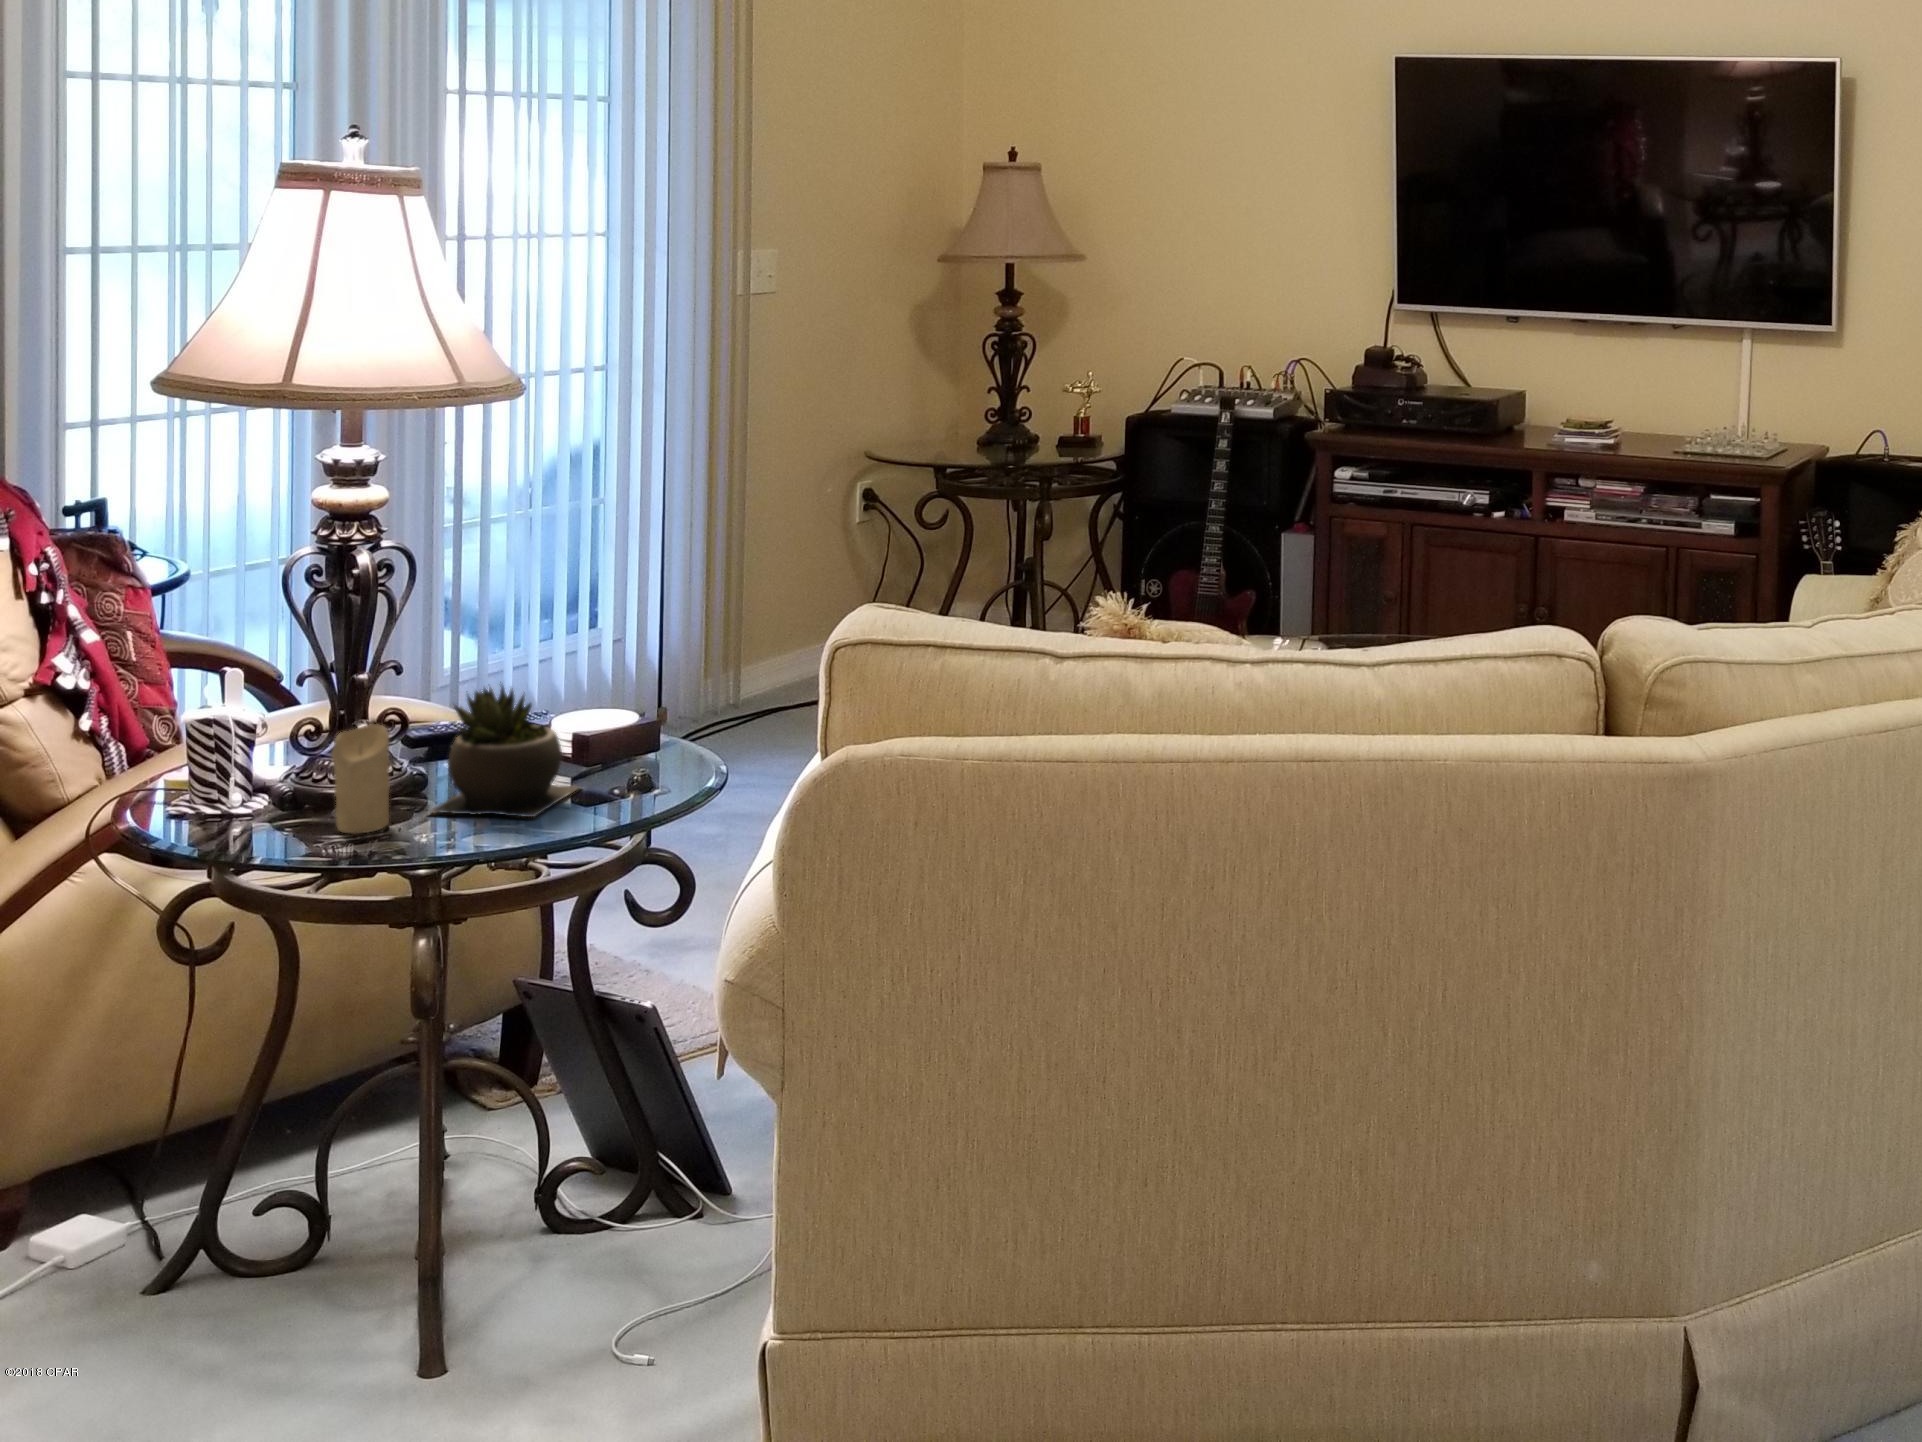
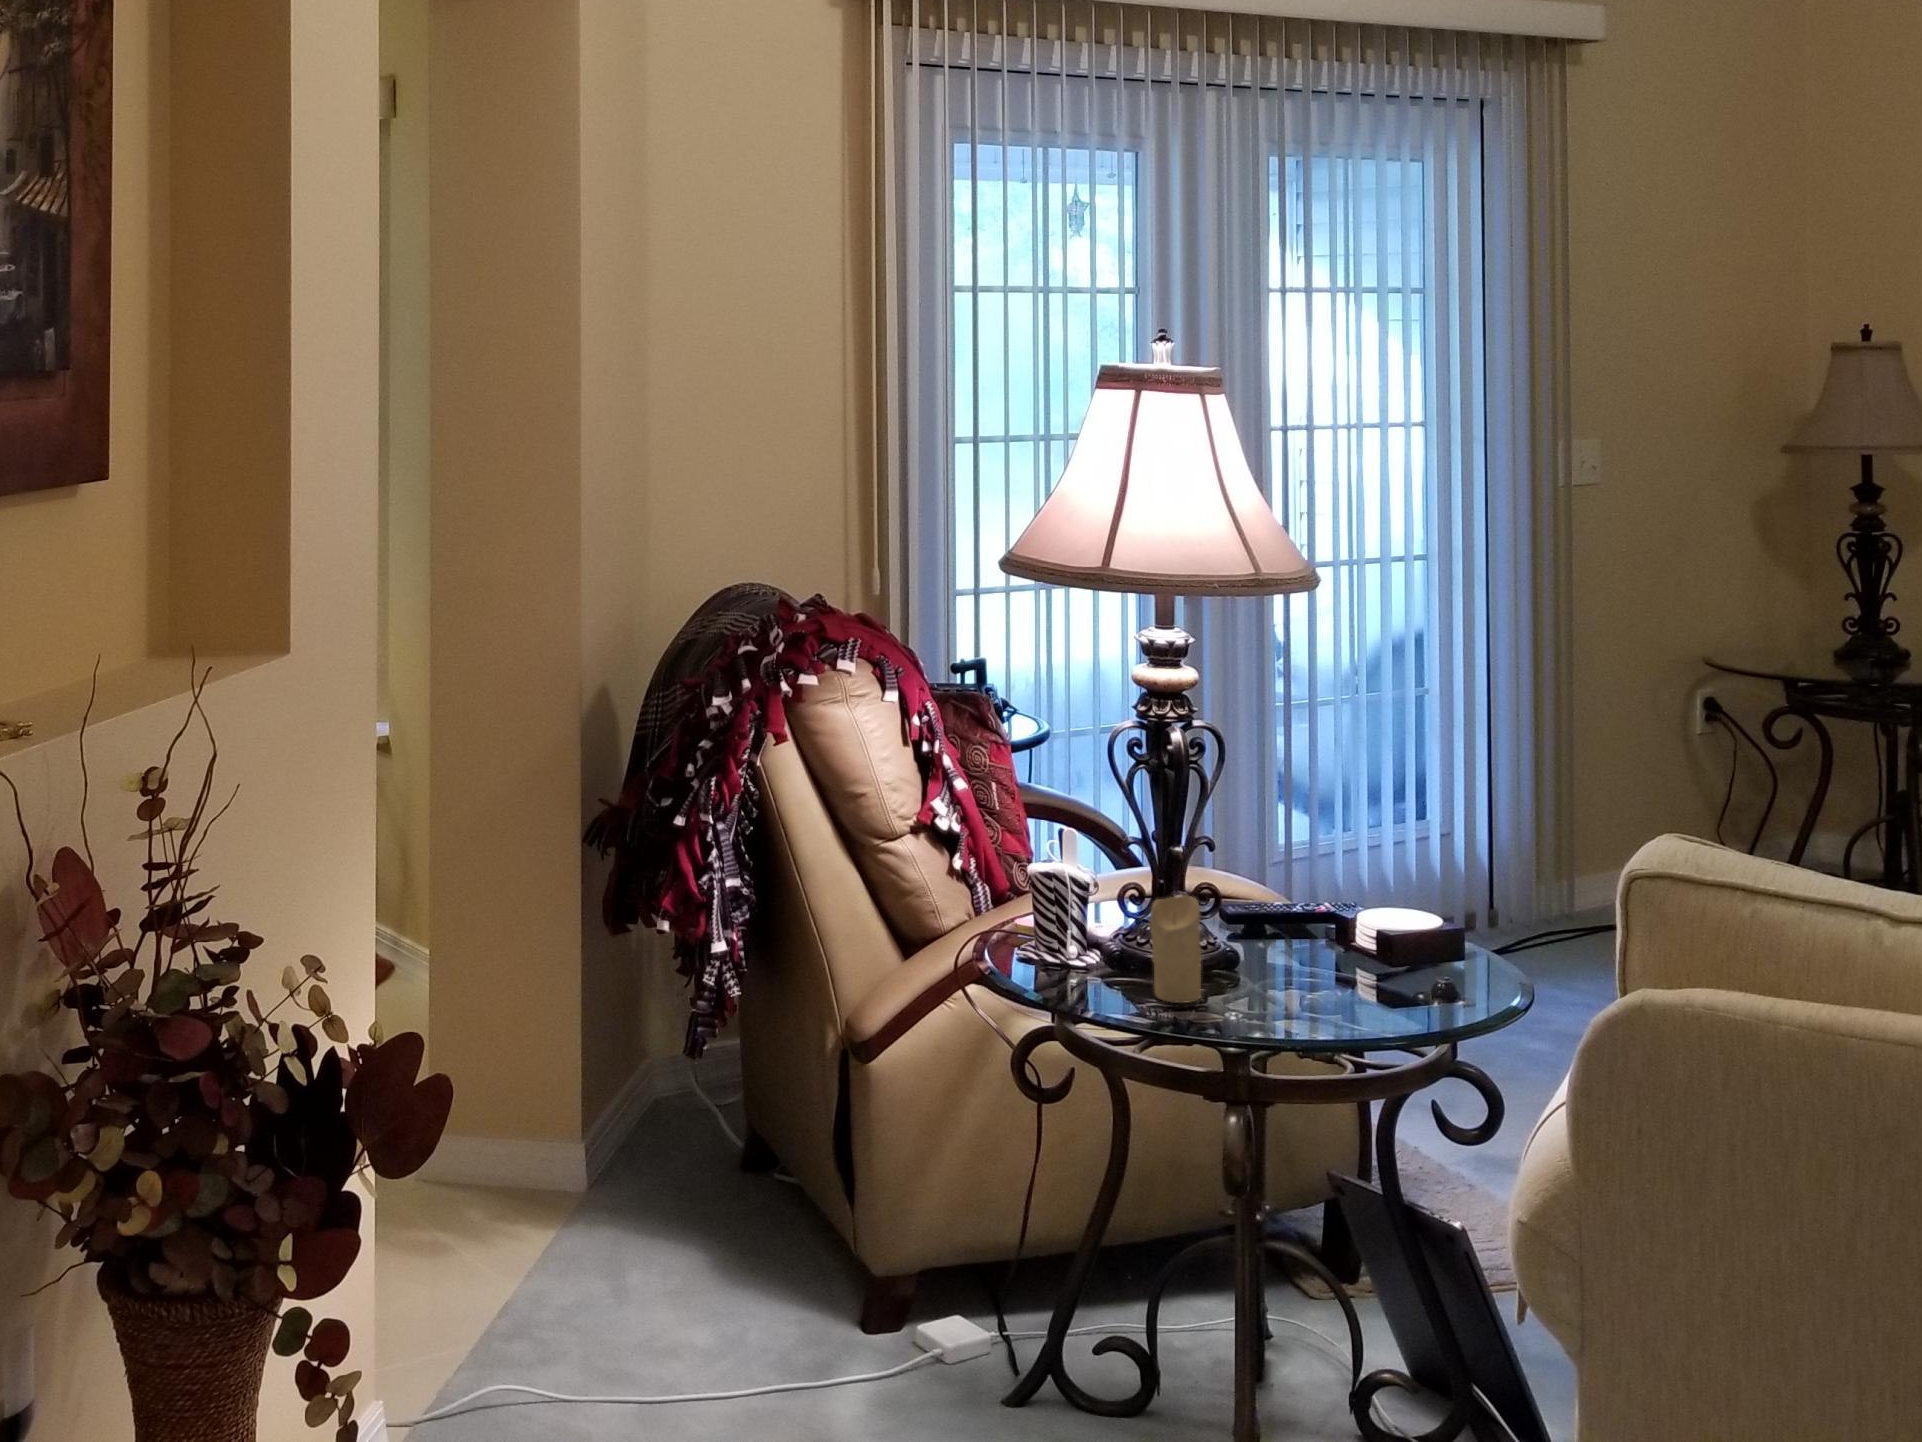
succulent plant: present [429,686,579,817] -> none [1235,867,1388,1014]

